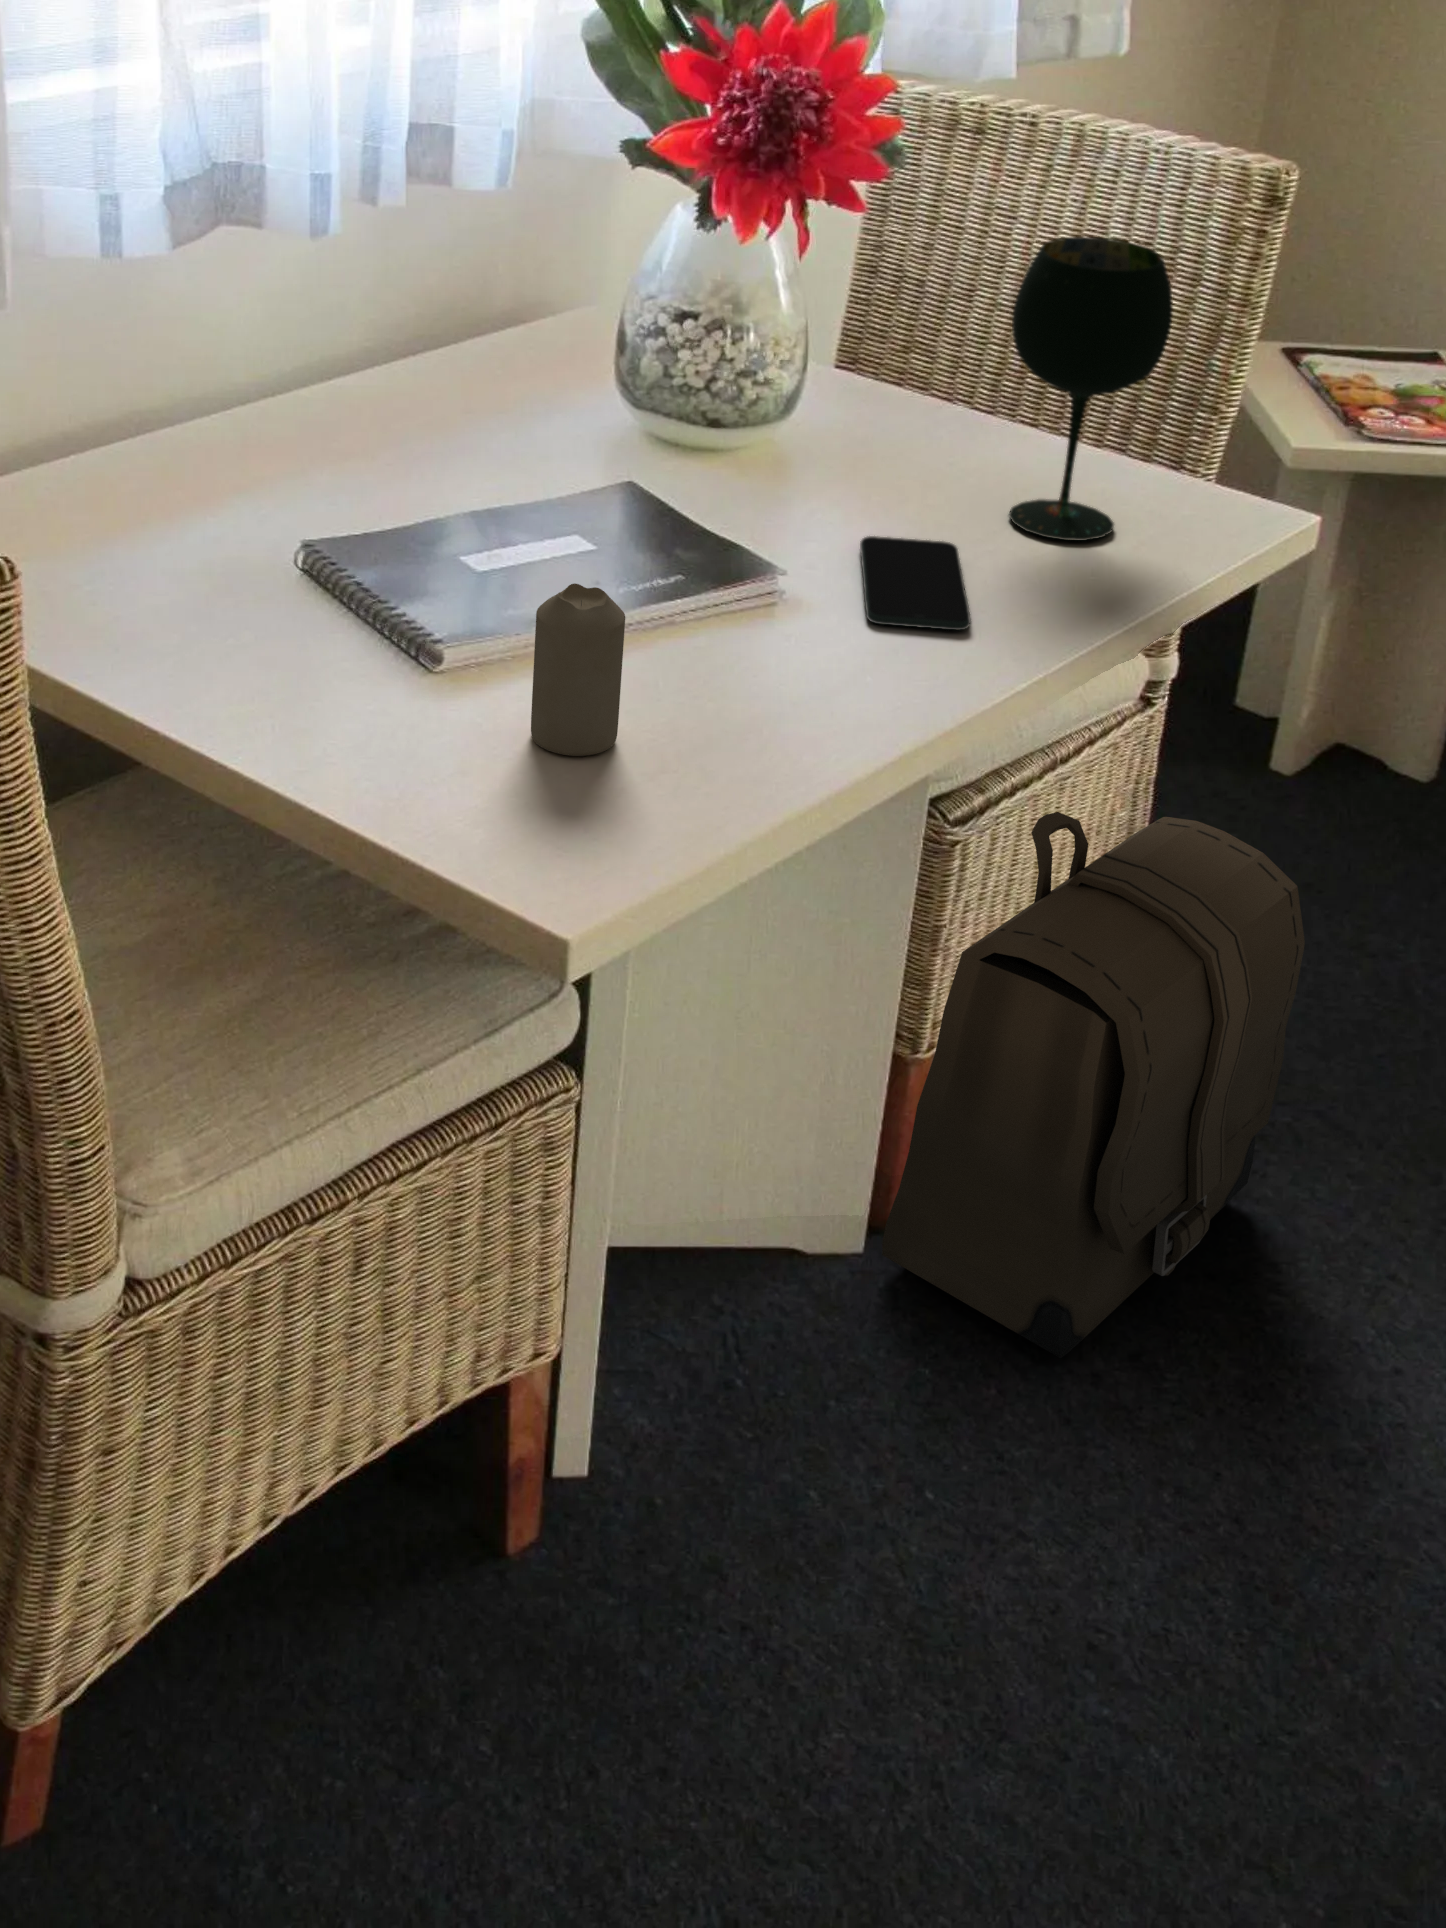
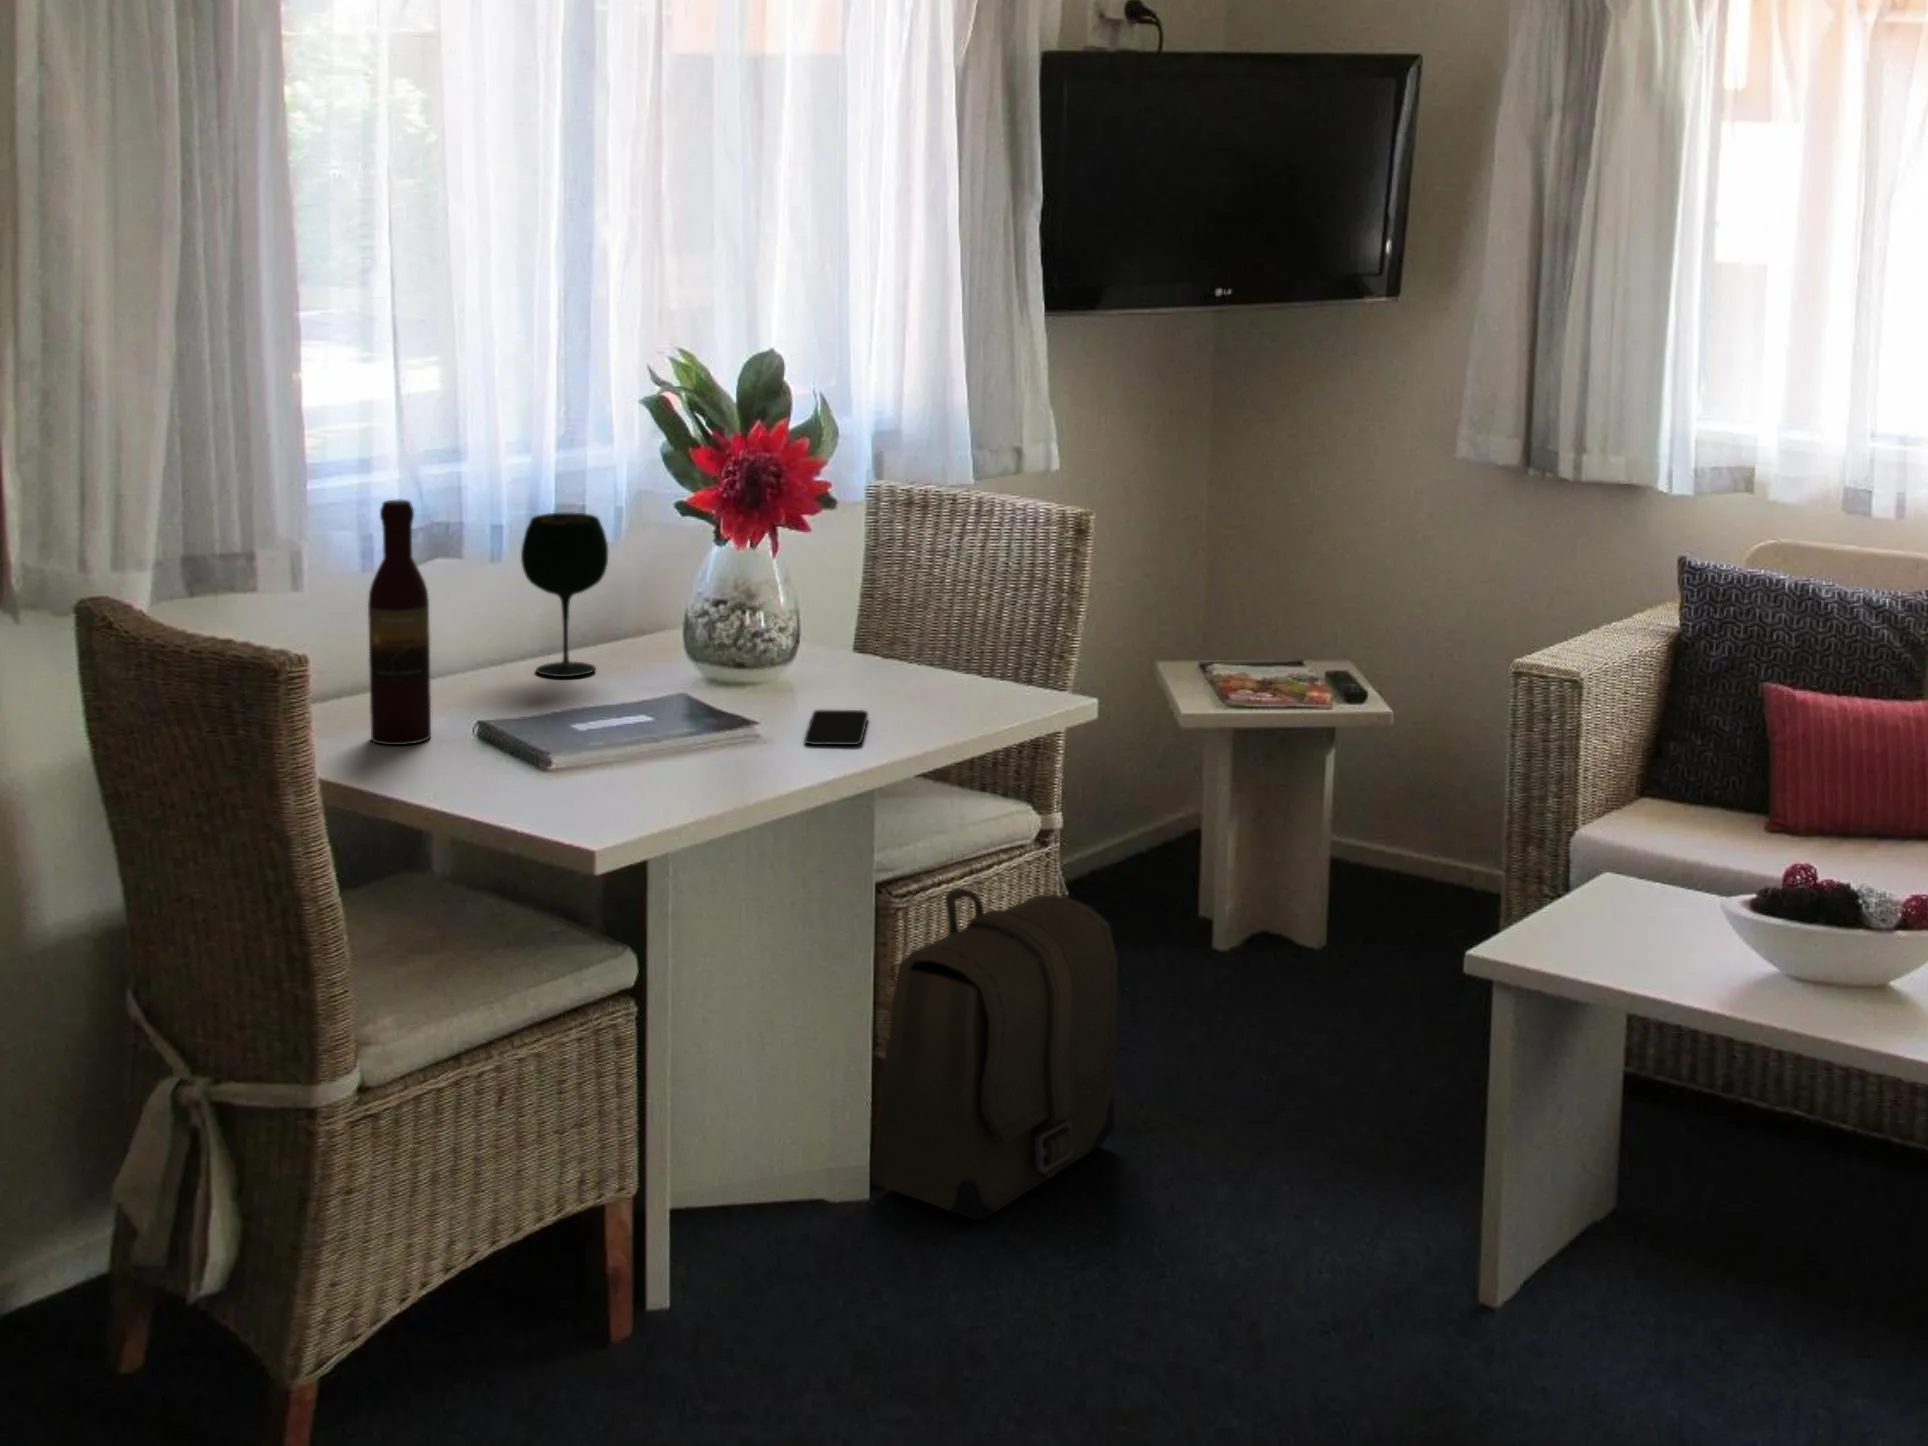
wine bottle: none [120,152,227,590] -> present [368,500,431,745]
wine glass: present [1009,237,1173,541] -> present [521,513,608,677]
candle: present [531,583,625,756] -> none [597,704,646,795]

